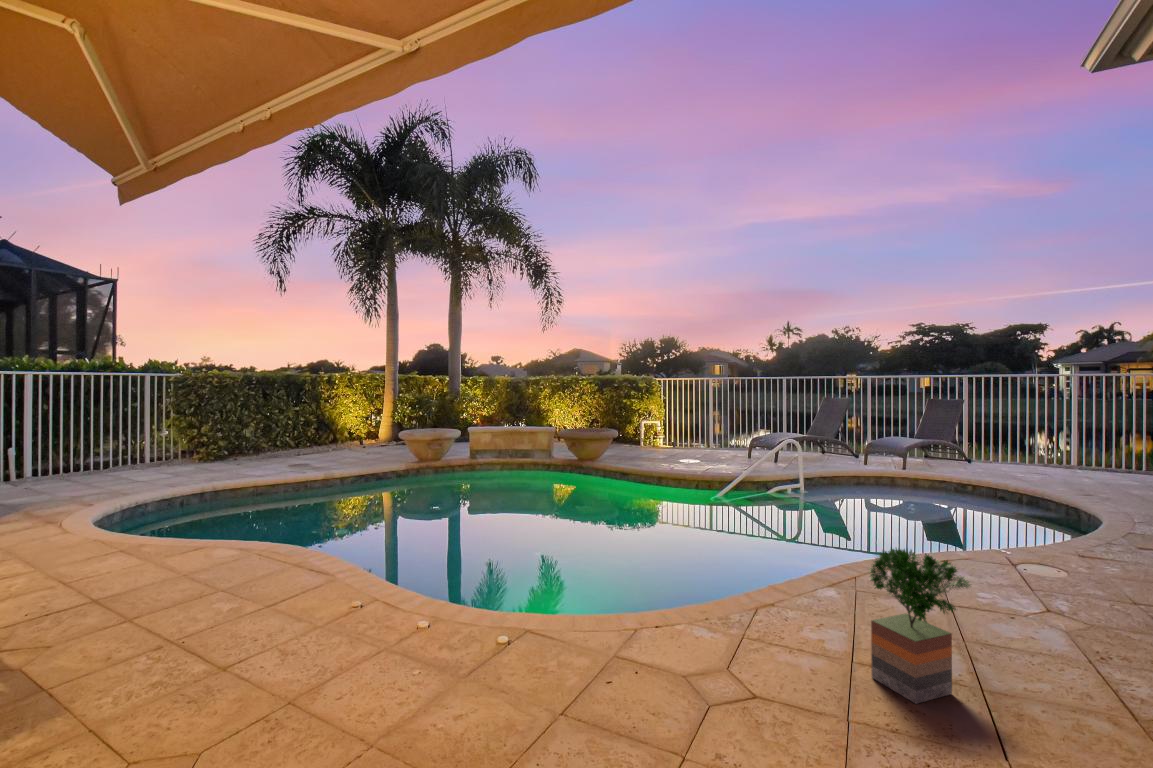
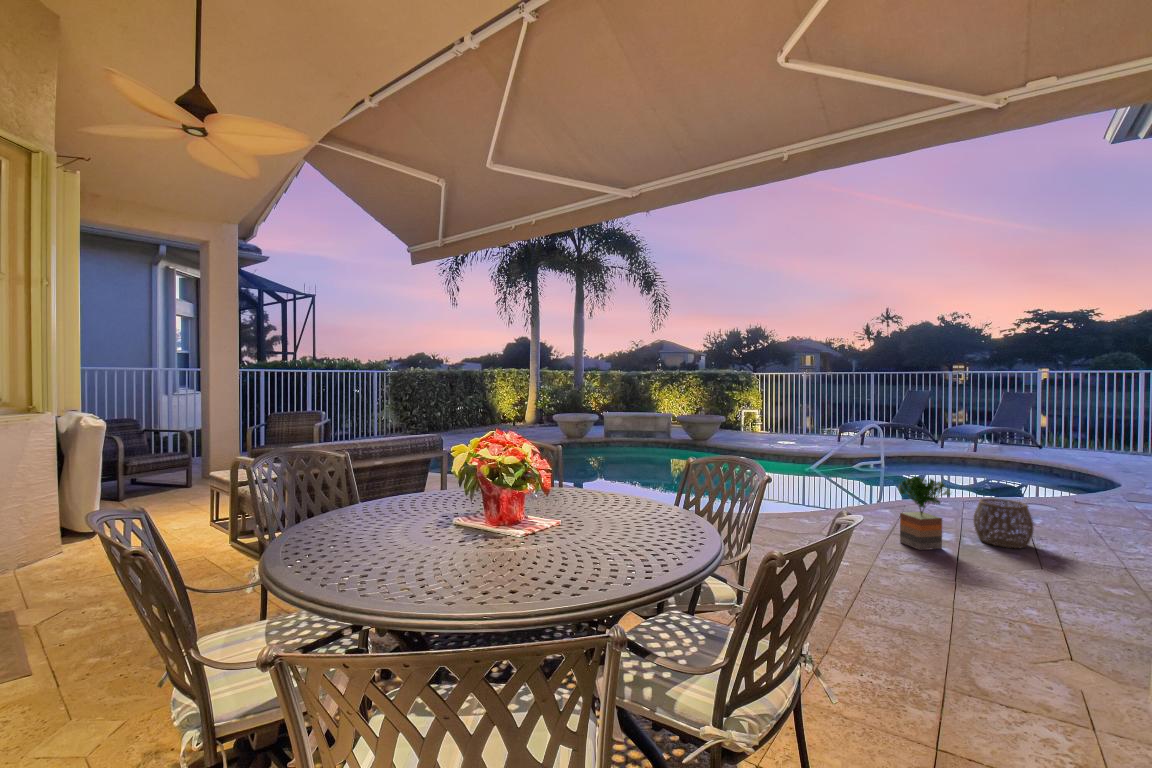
woven basket: none [987,577,1103,682] -> present [973,498,1034,548]

